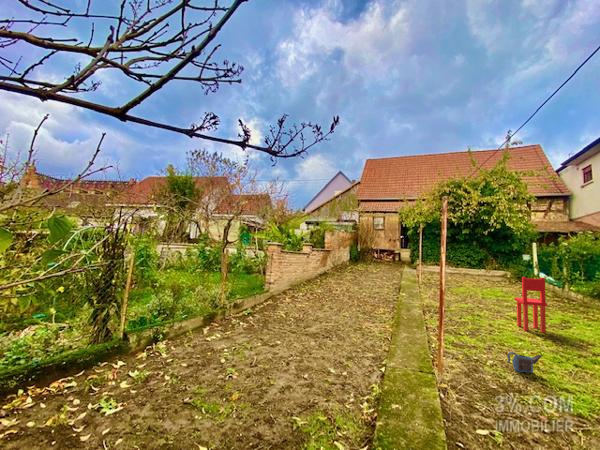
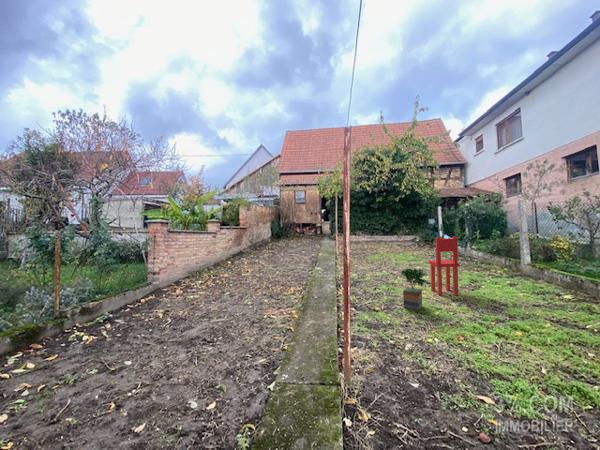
potted tree: none [484,301,511,339] -> present [401,269,427,310]
watering can: present [507,352,542,373] -> none [428,330,466,355]

